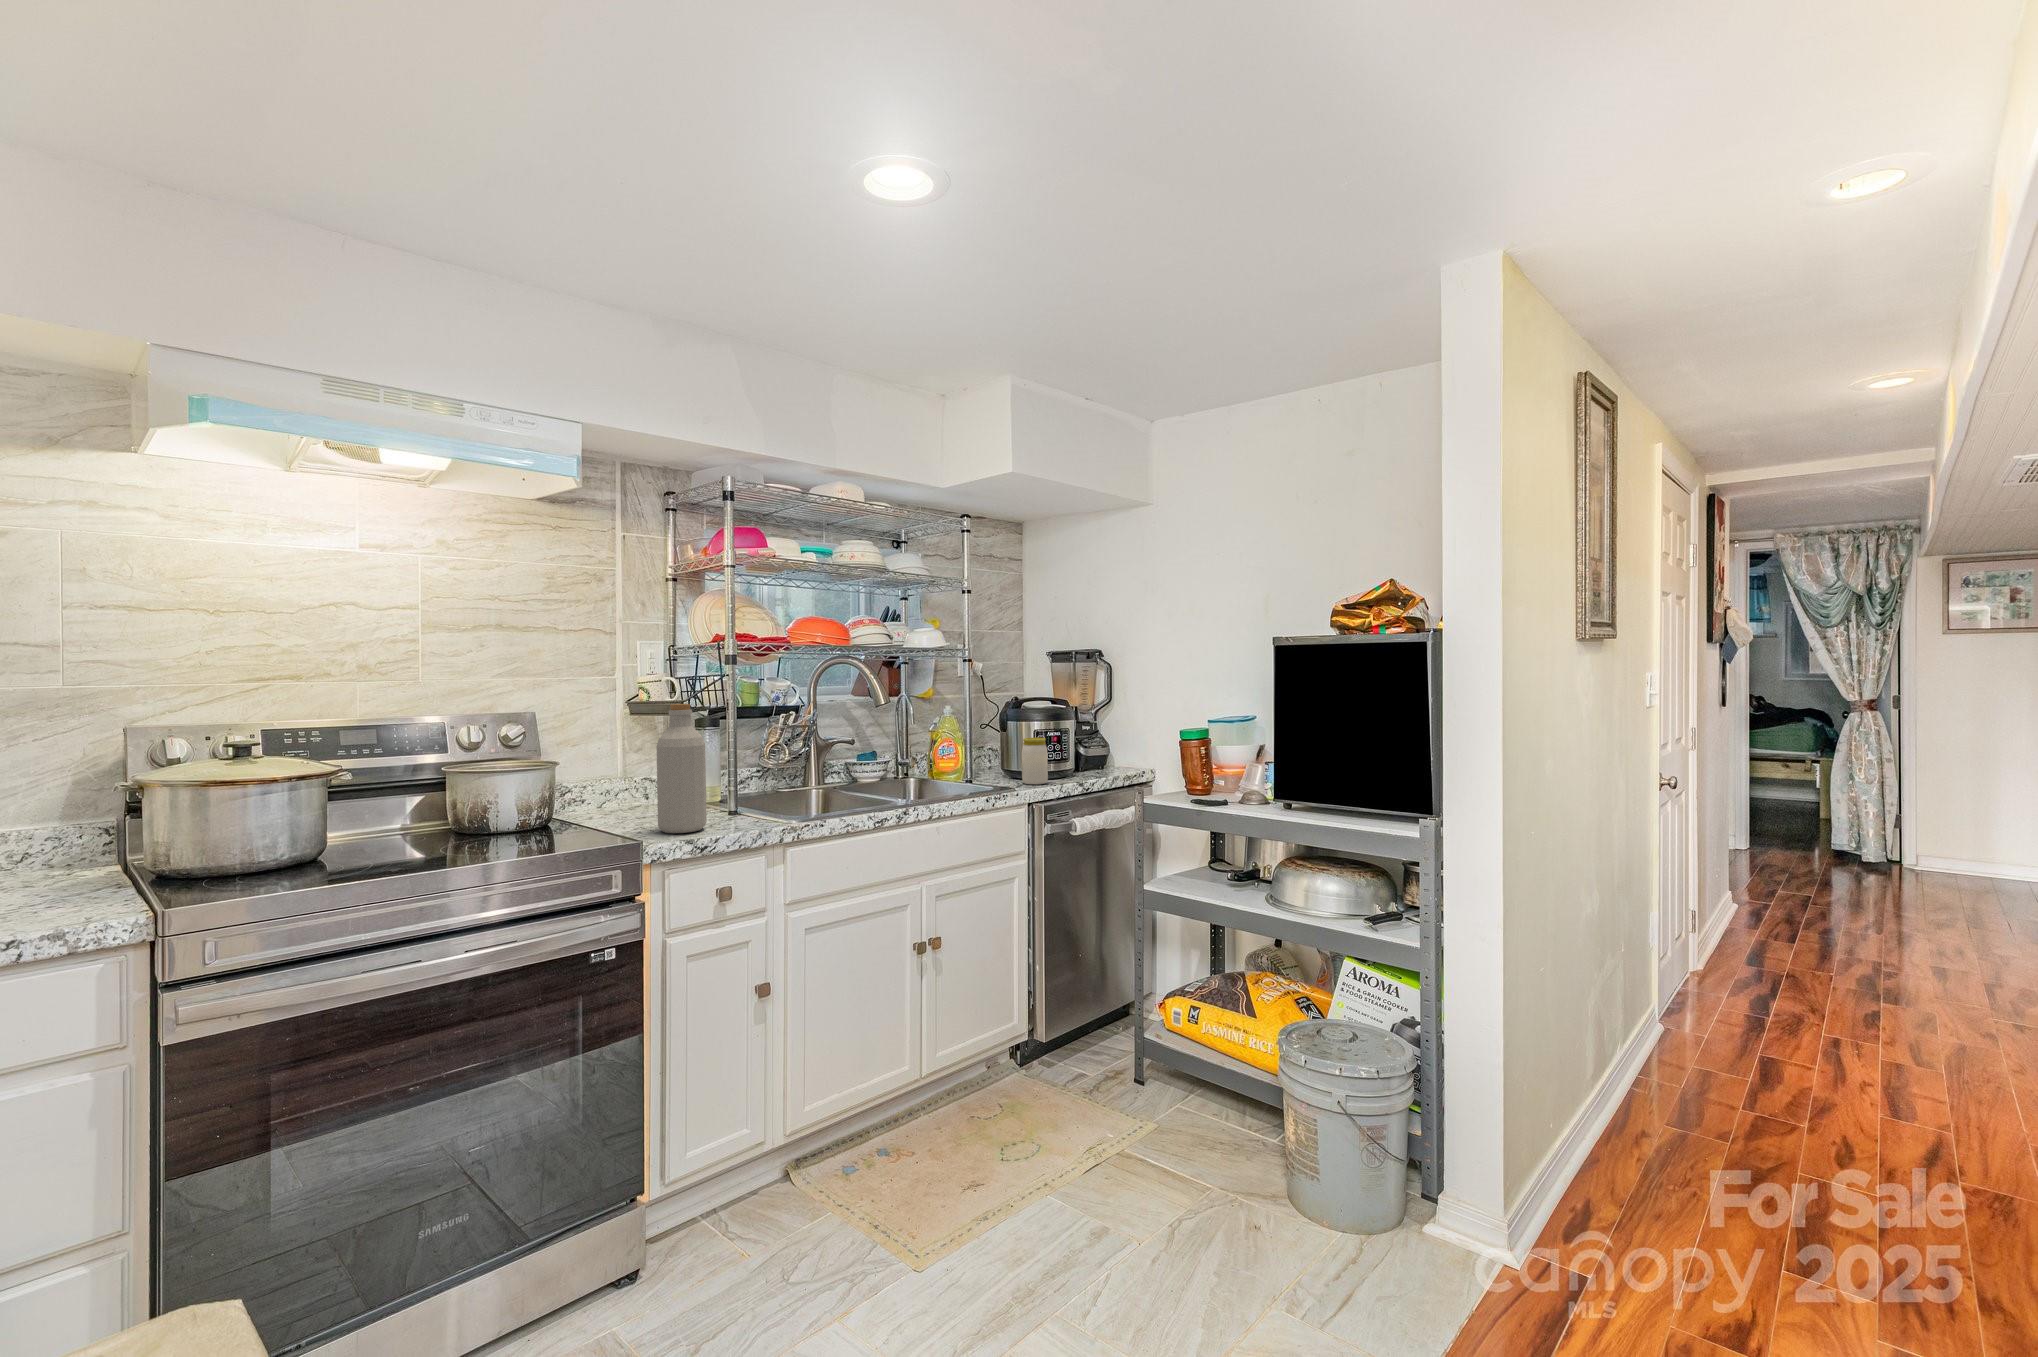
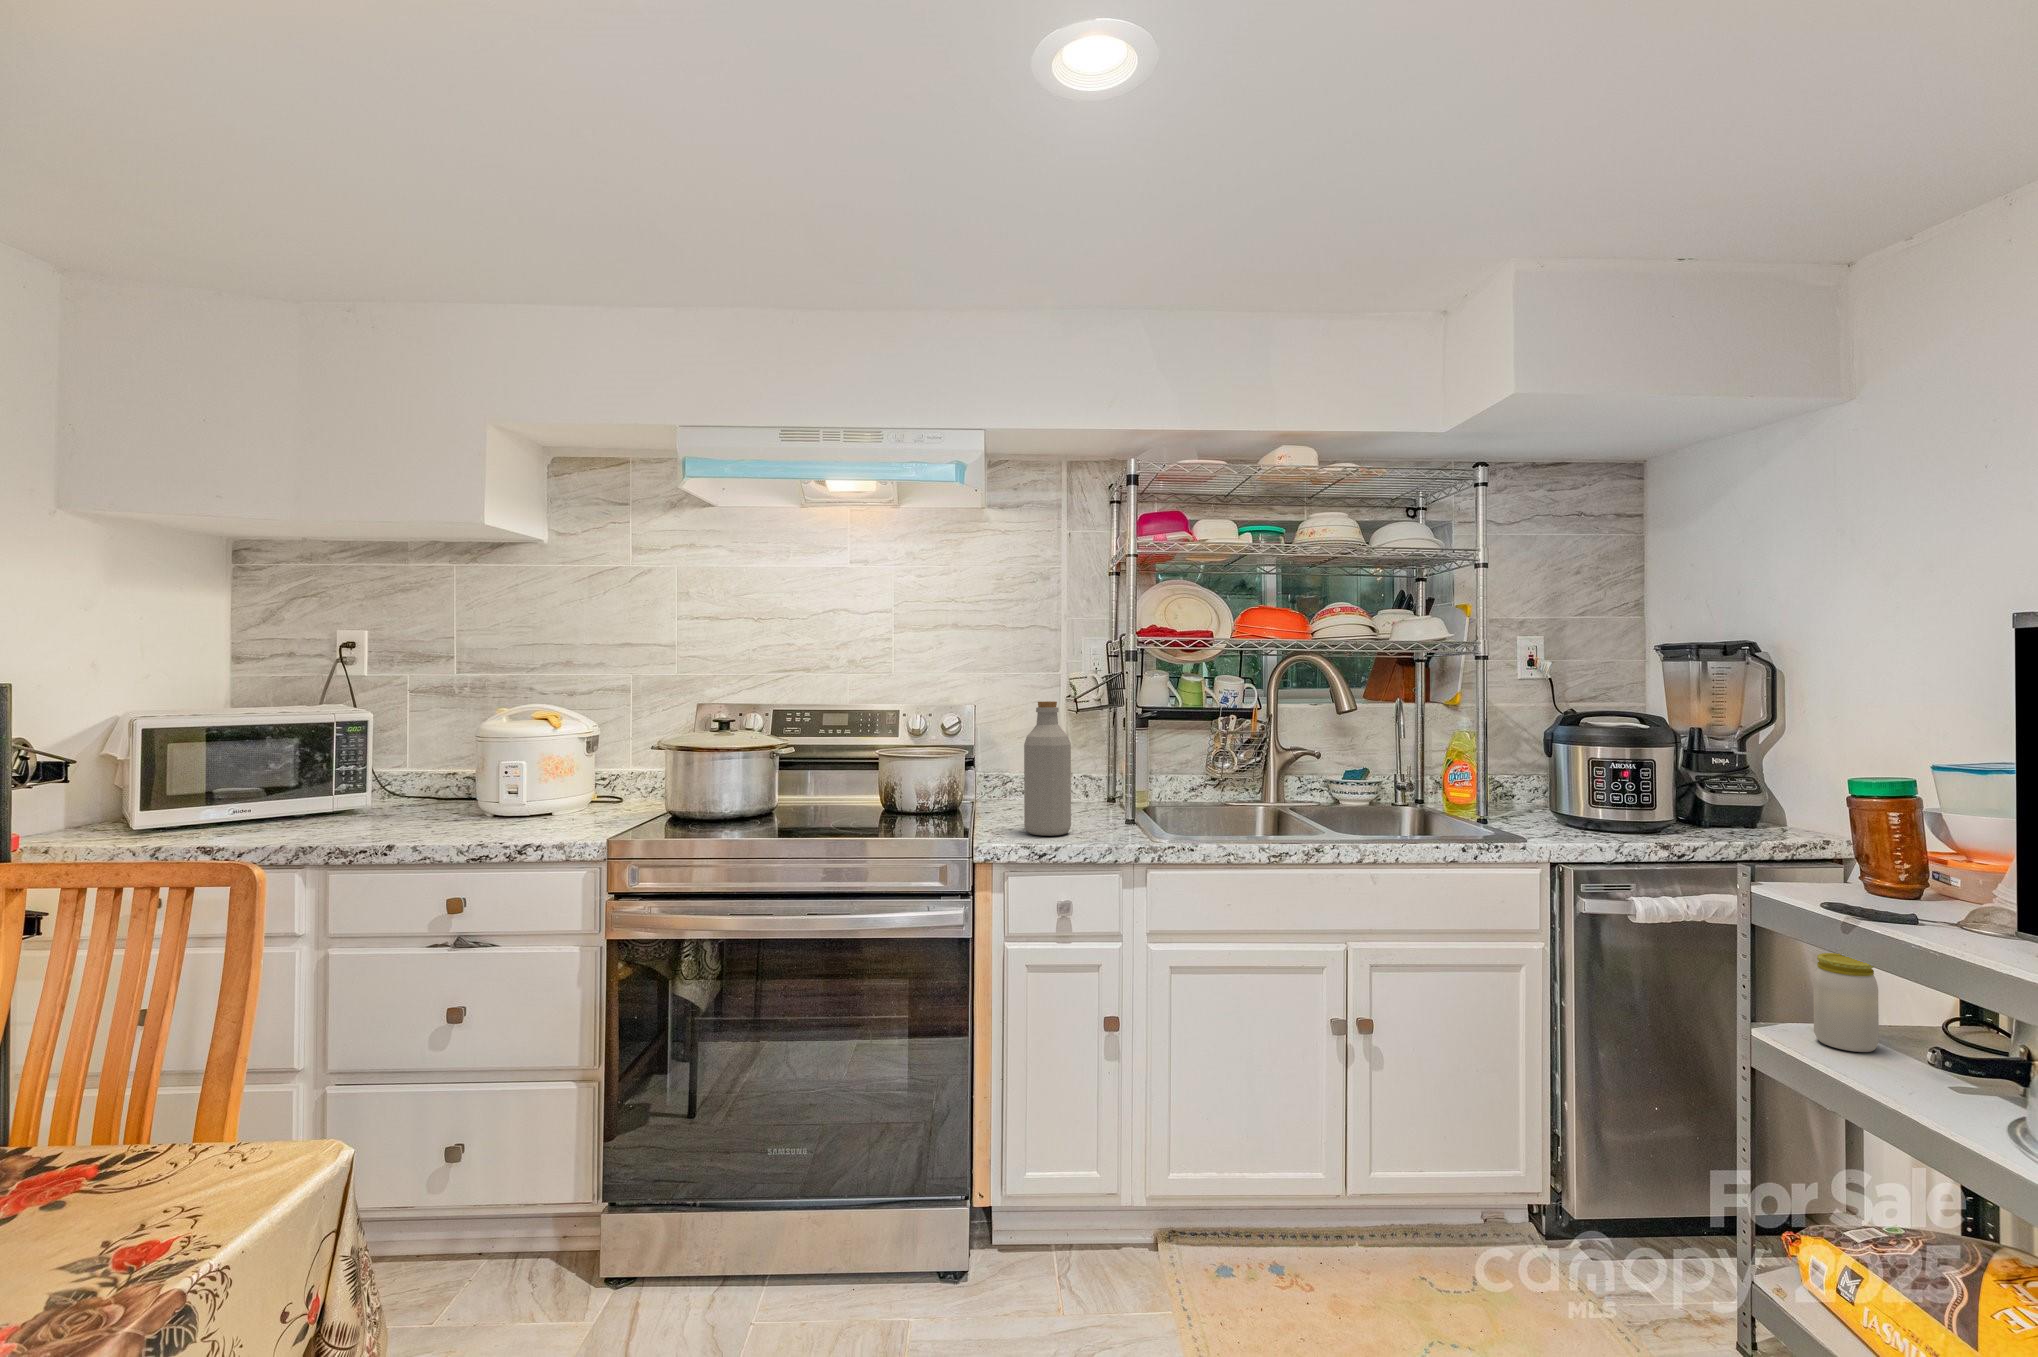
jar: present [1022,738,1048,784] -> present [1813,953,1879,1052]

